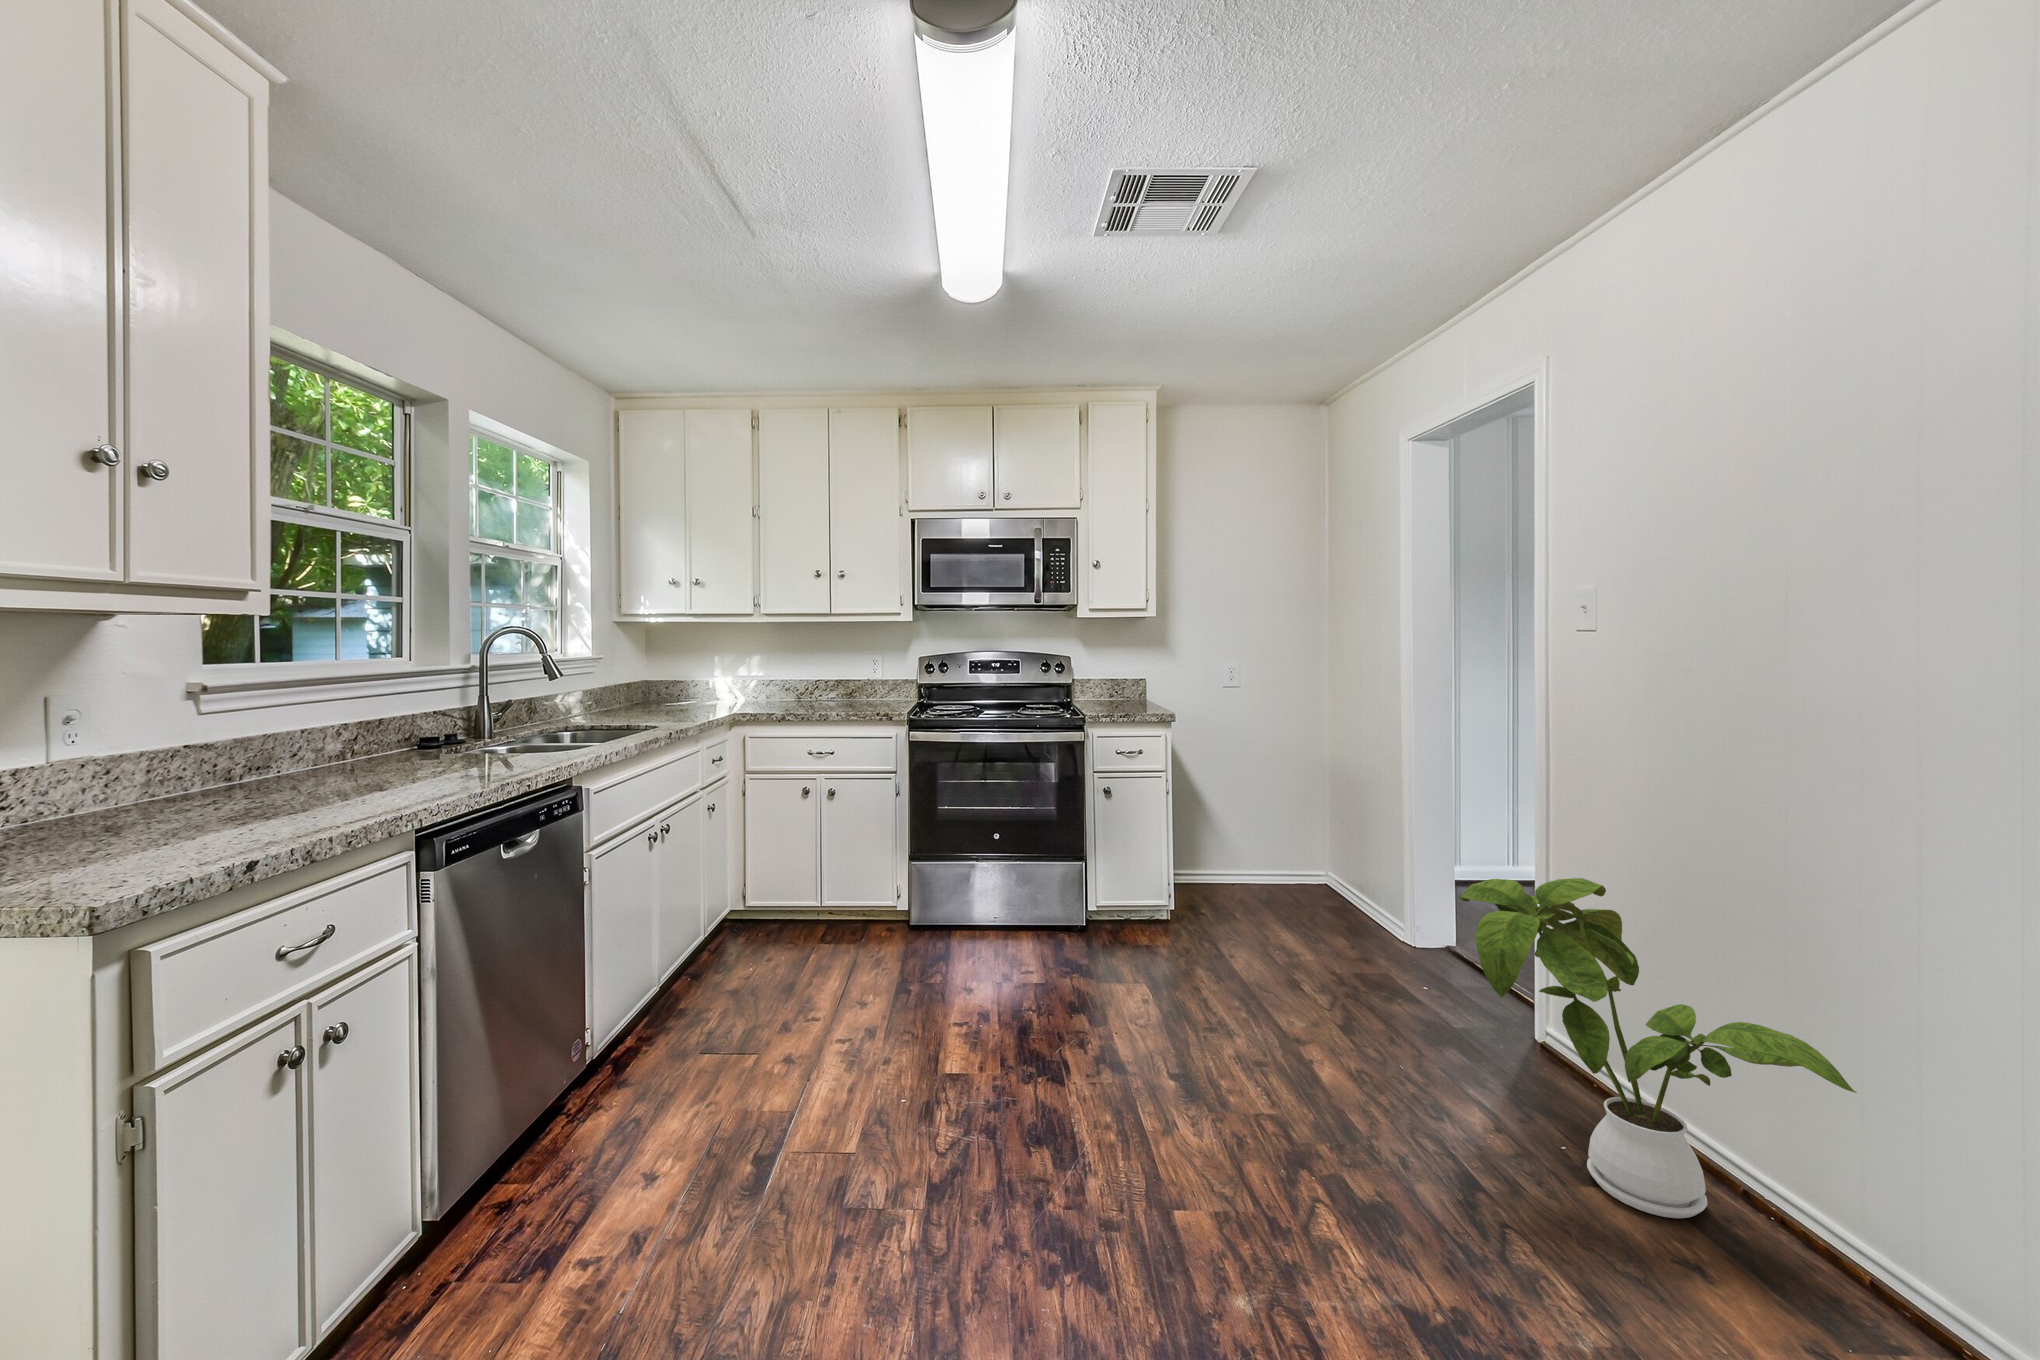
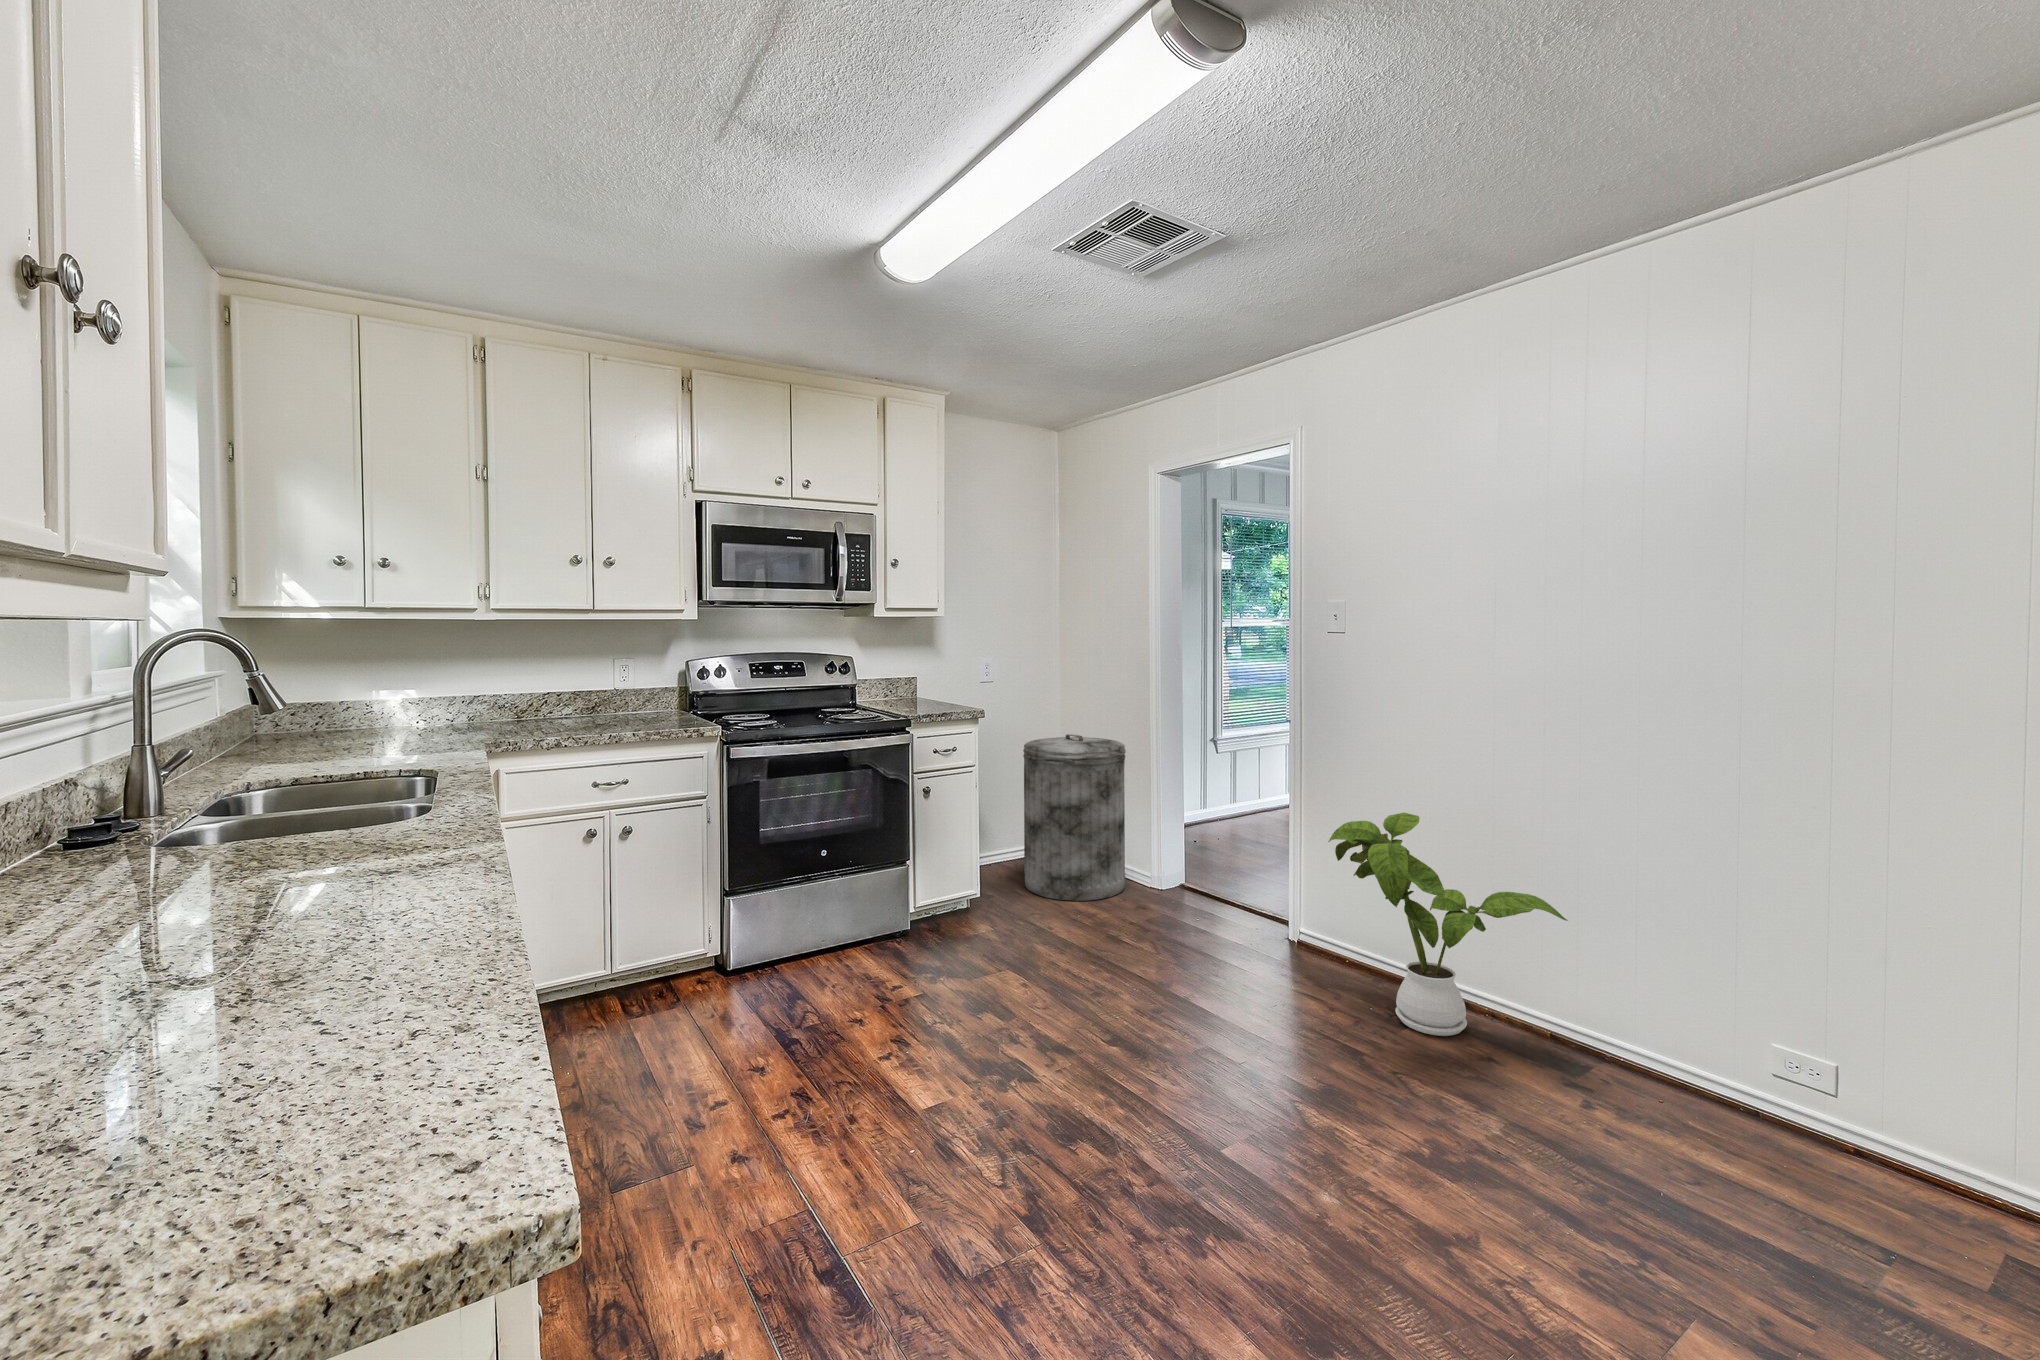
trash can: none [1244,747,1370,939] -> present [1023,734,1126,901]

